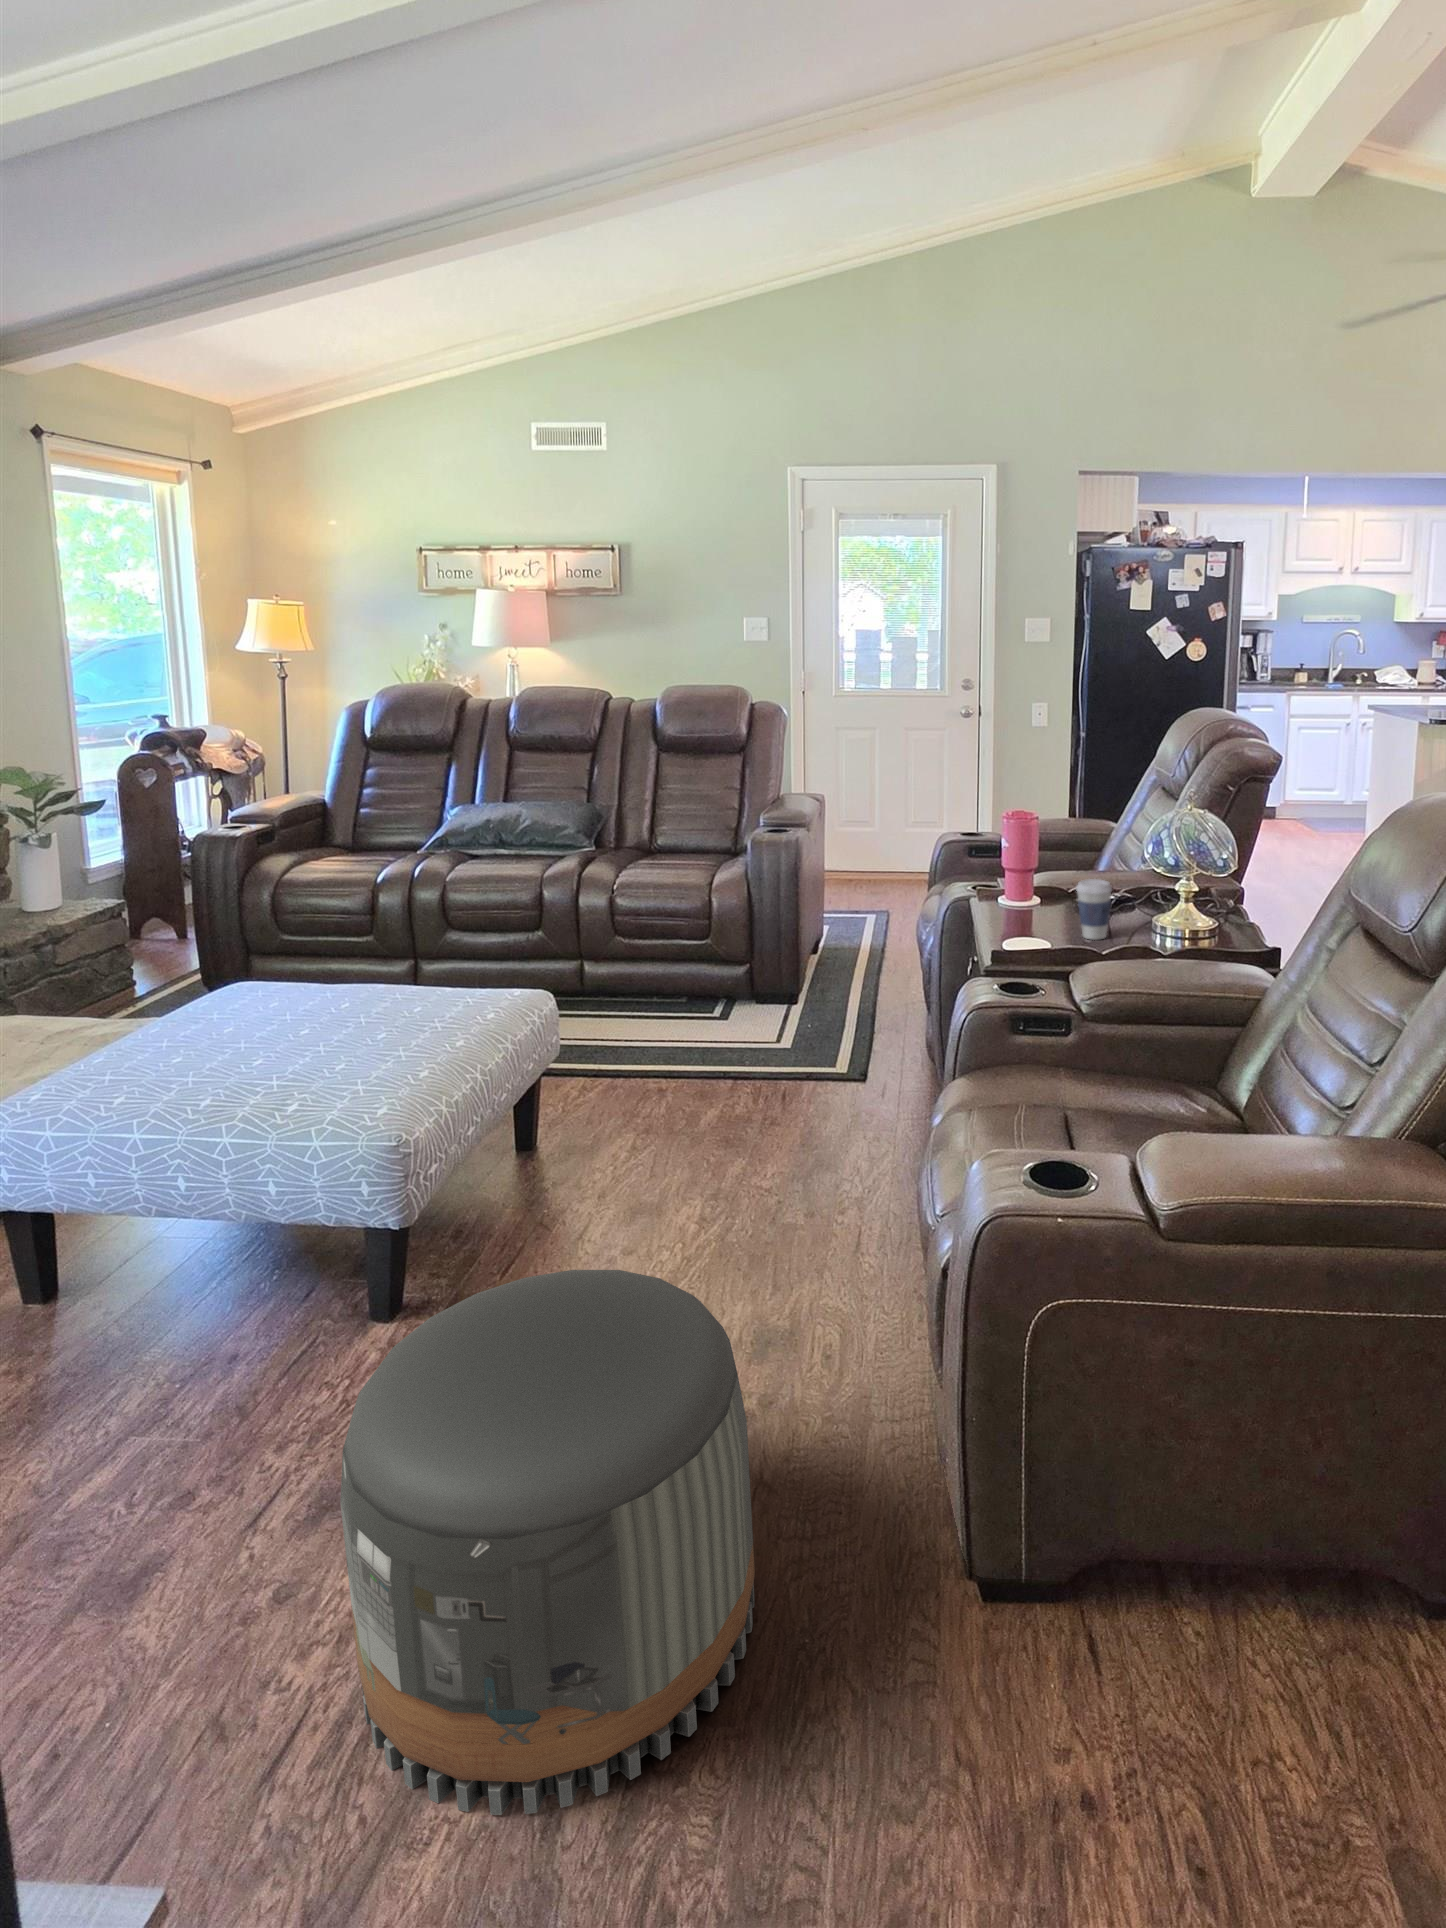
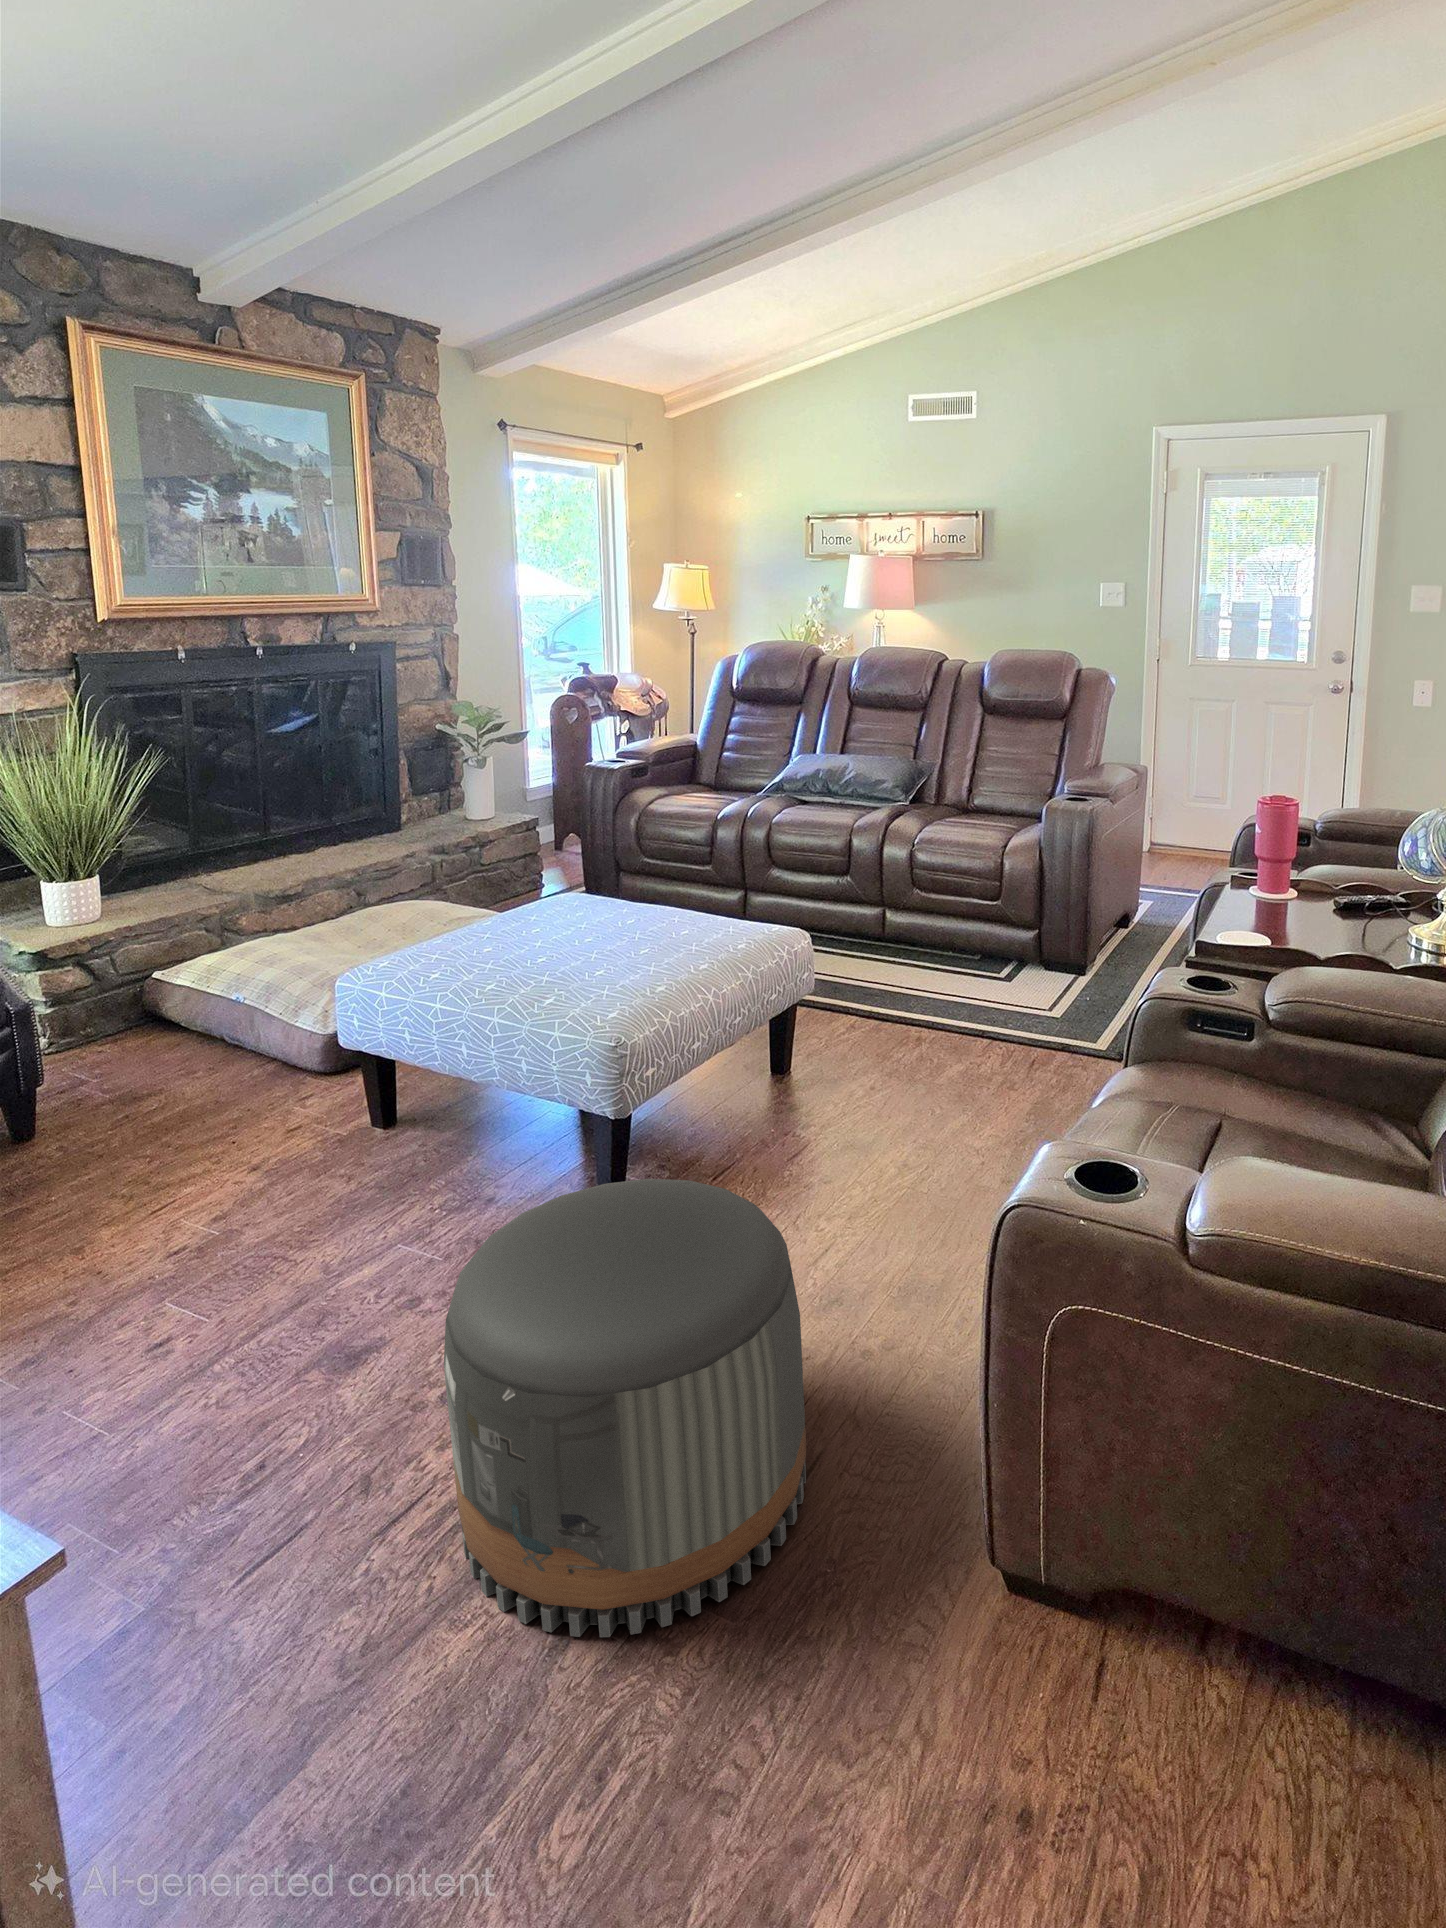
coffee cup: present [1076,879,1112,940] -> none [1324,876,1367,943]

